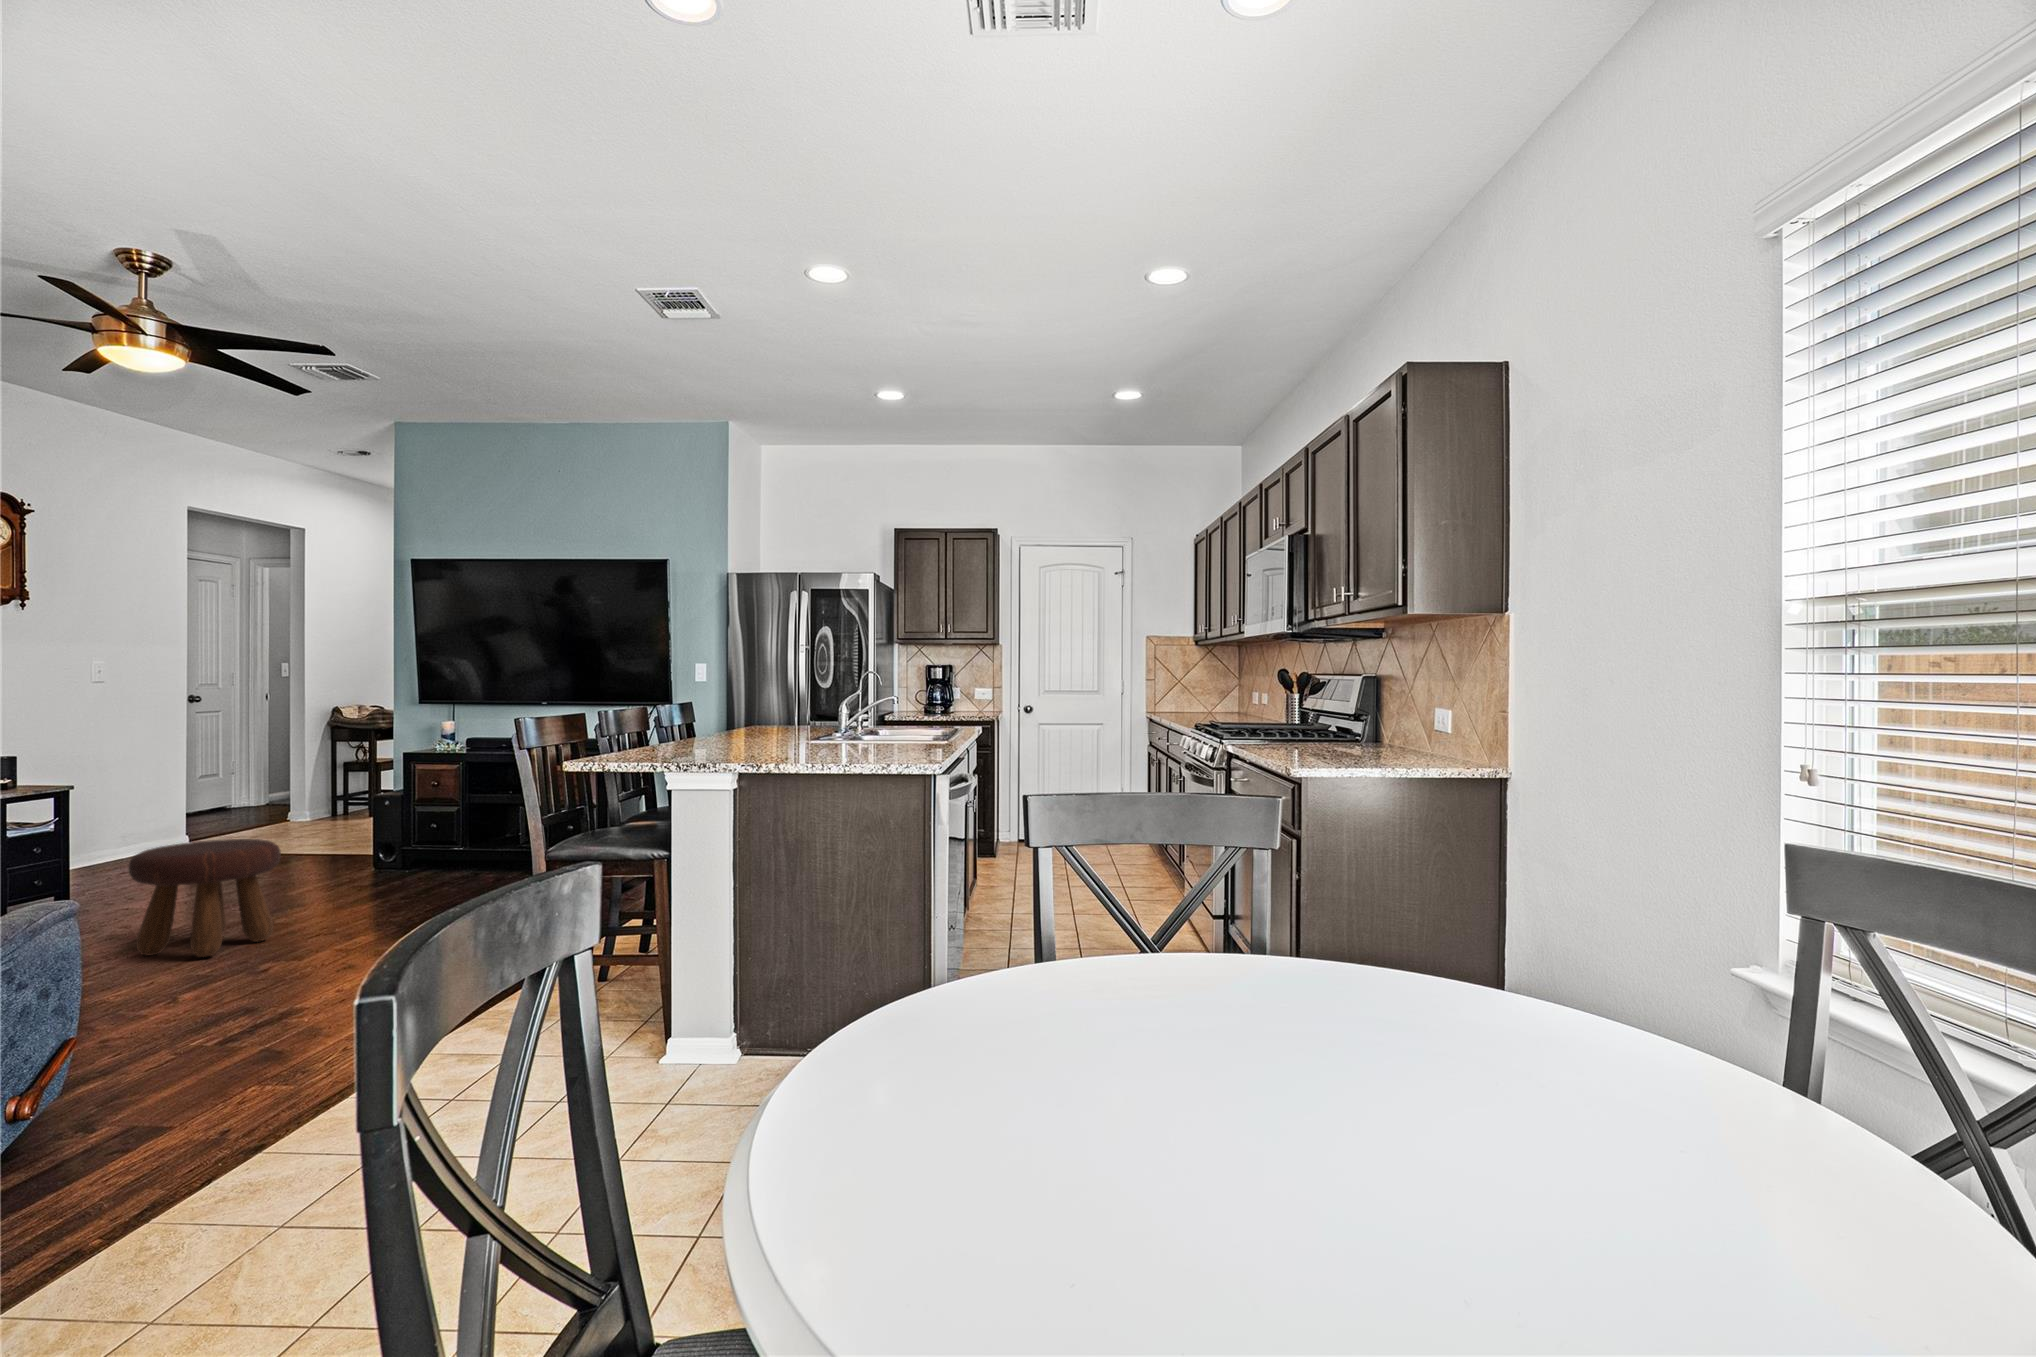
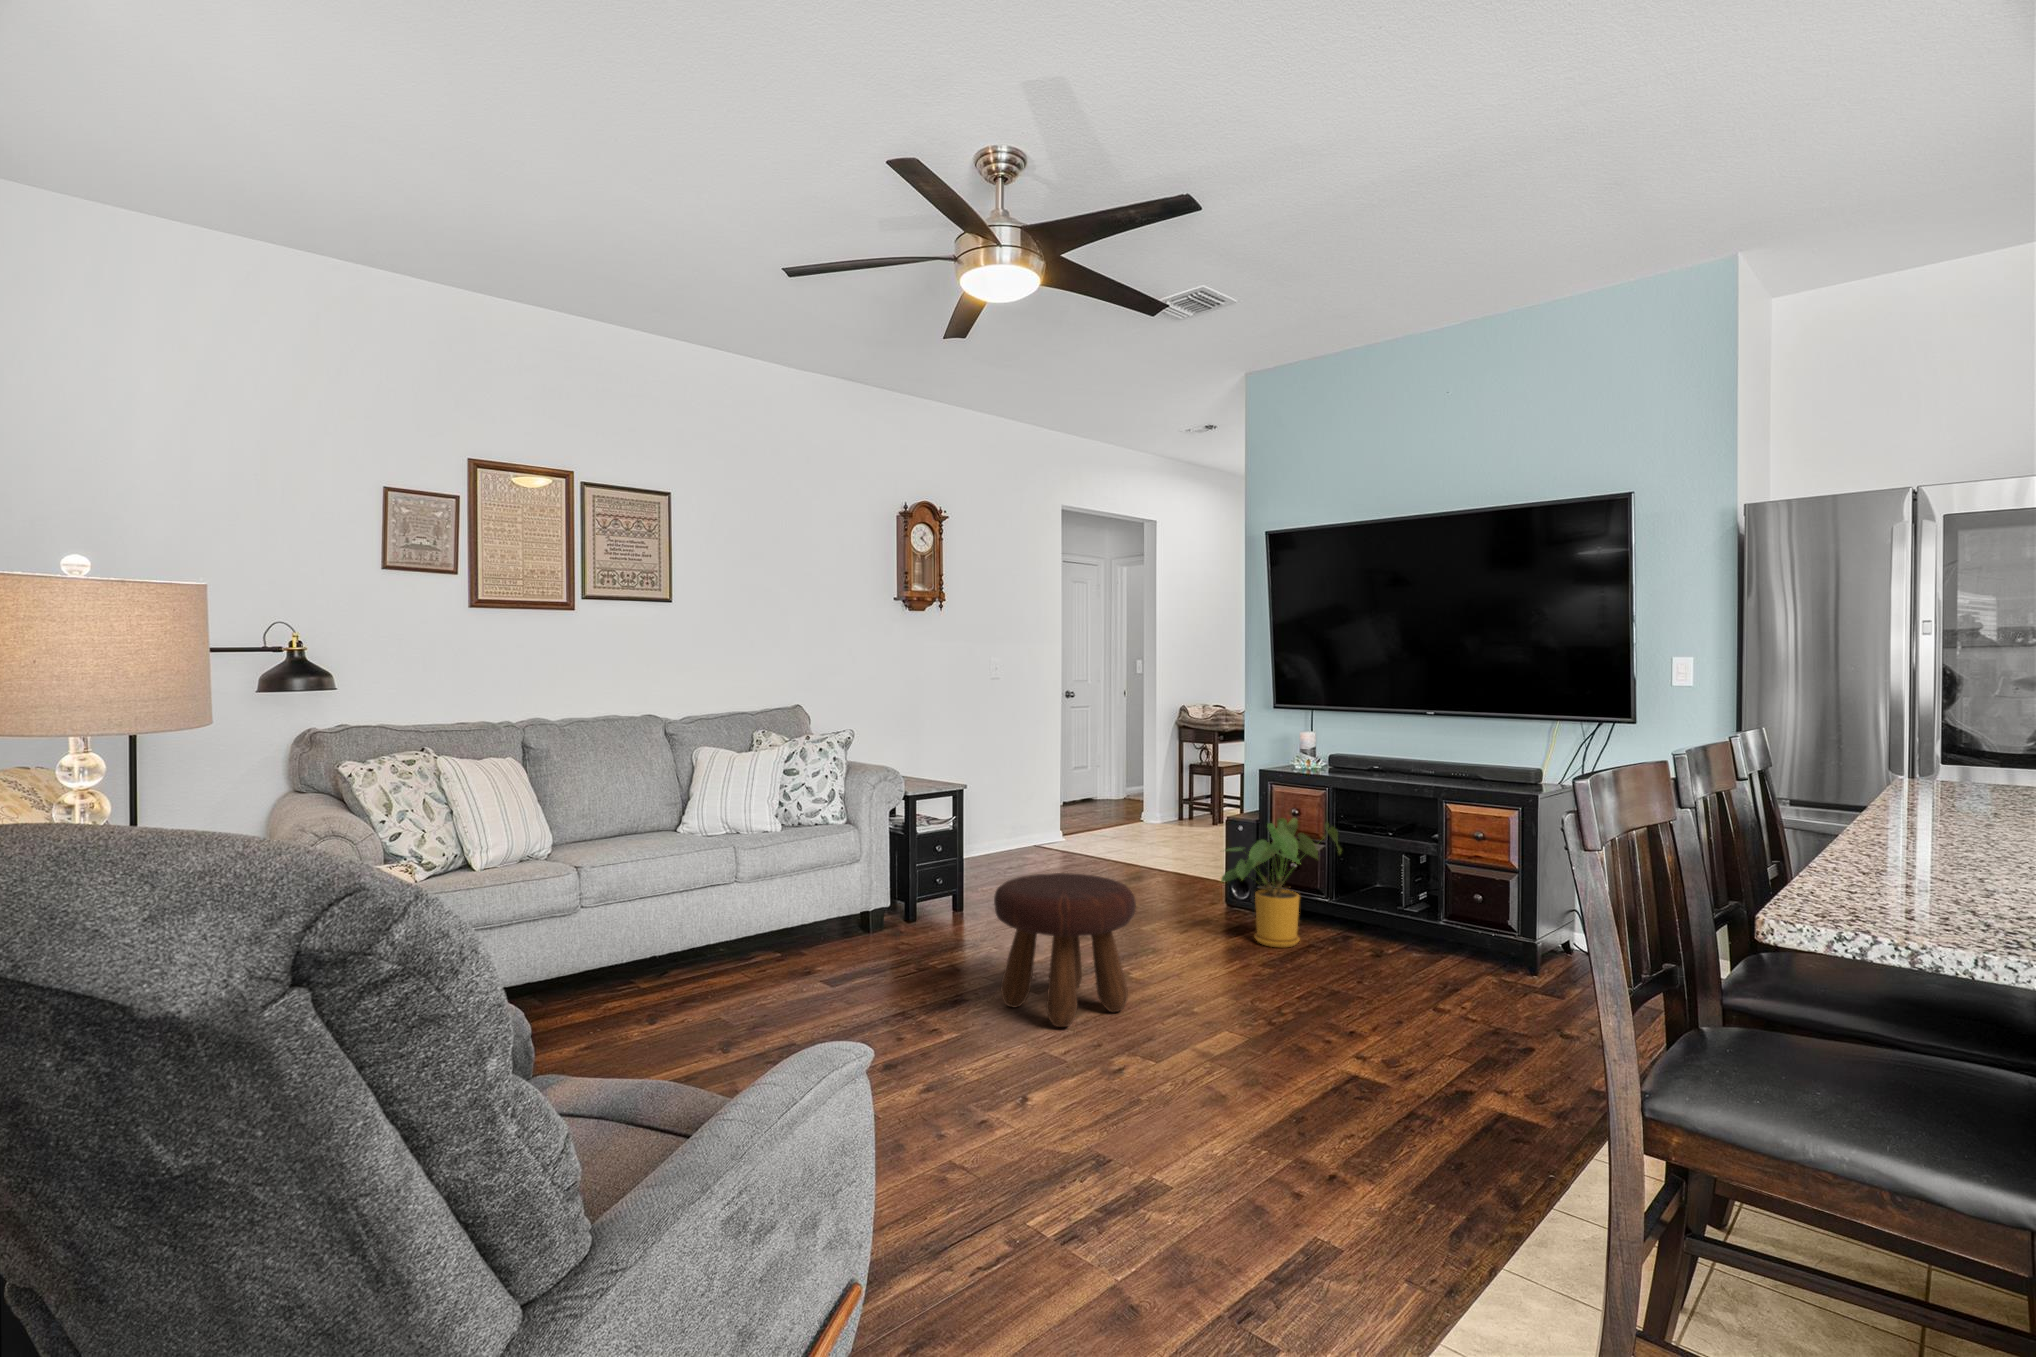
house plant: none [364,786,475,886] -> present [1221,818,1342,947]

